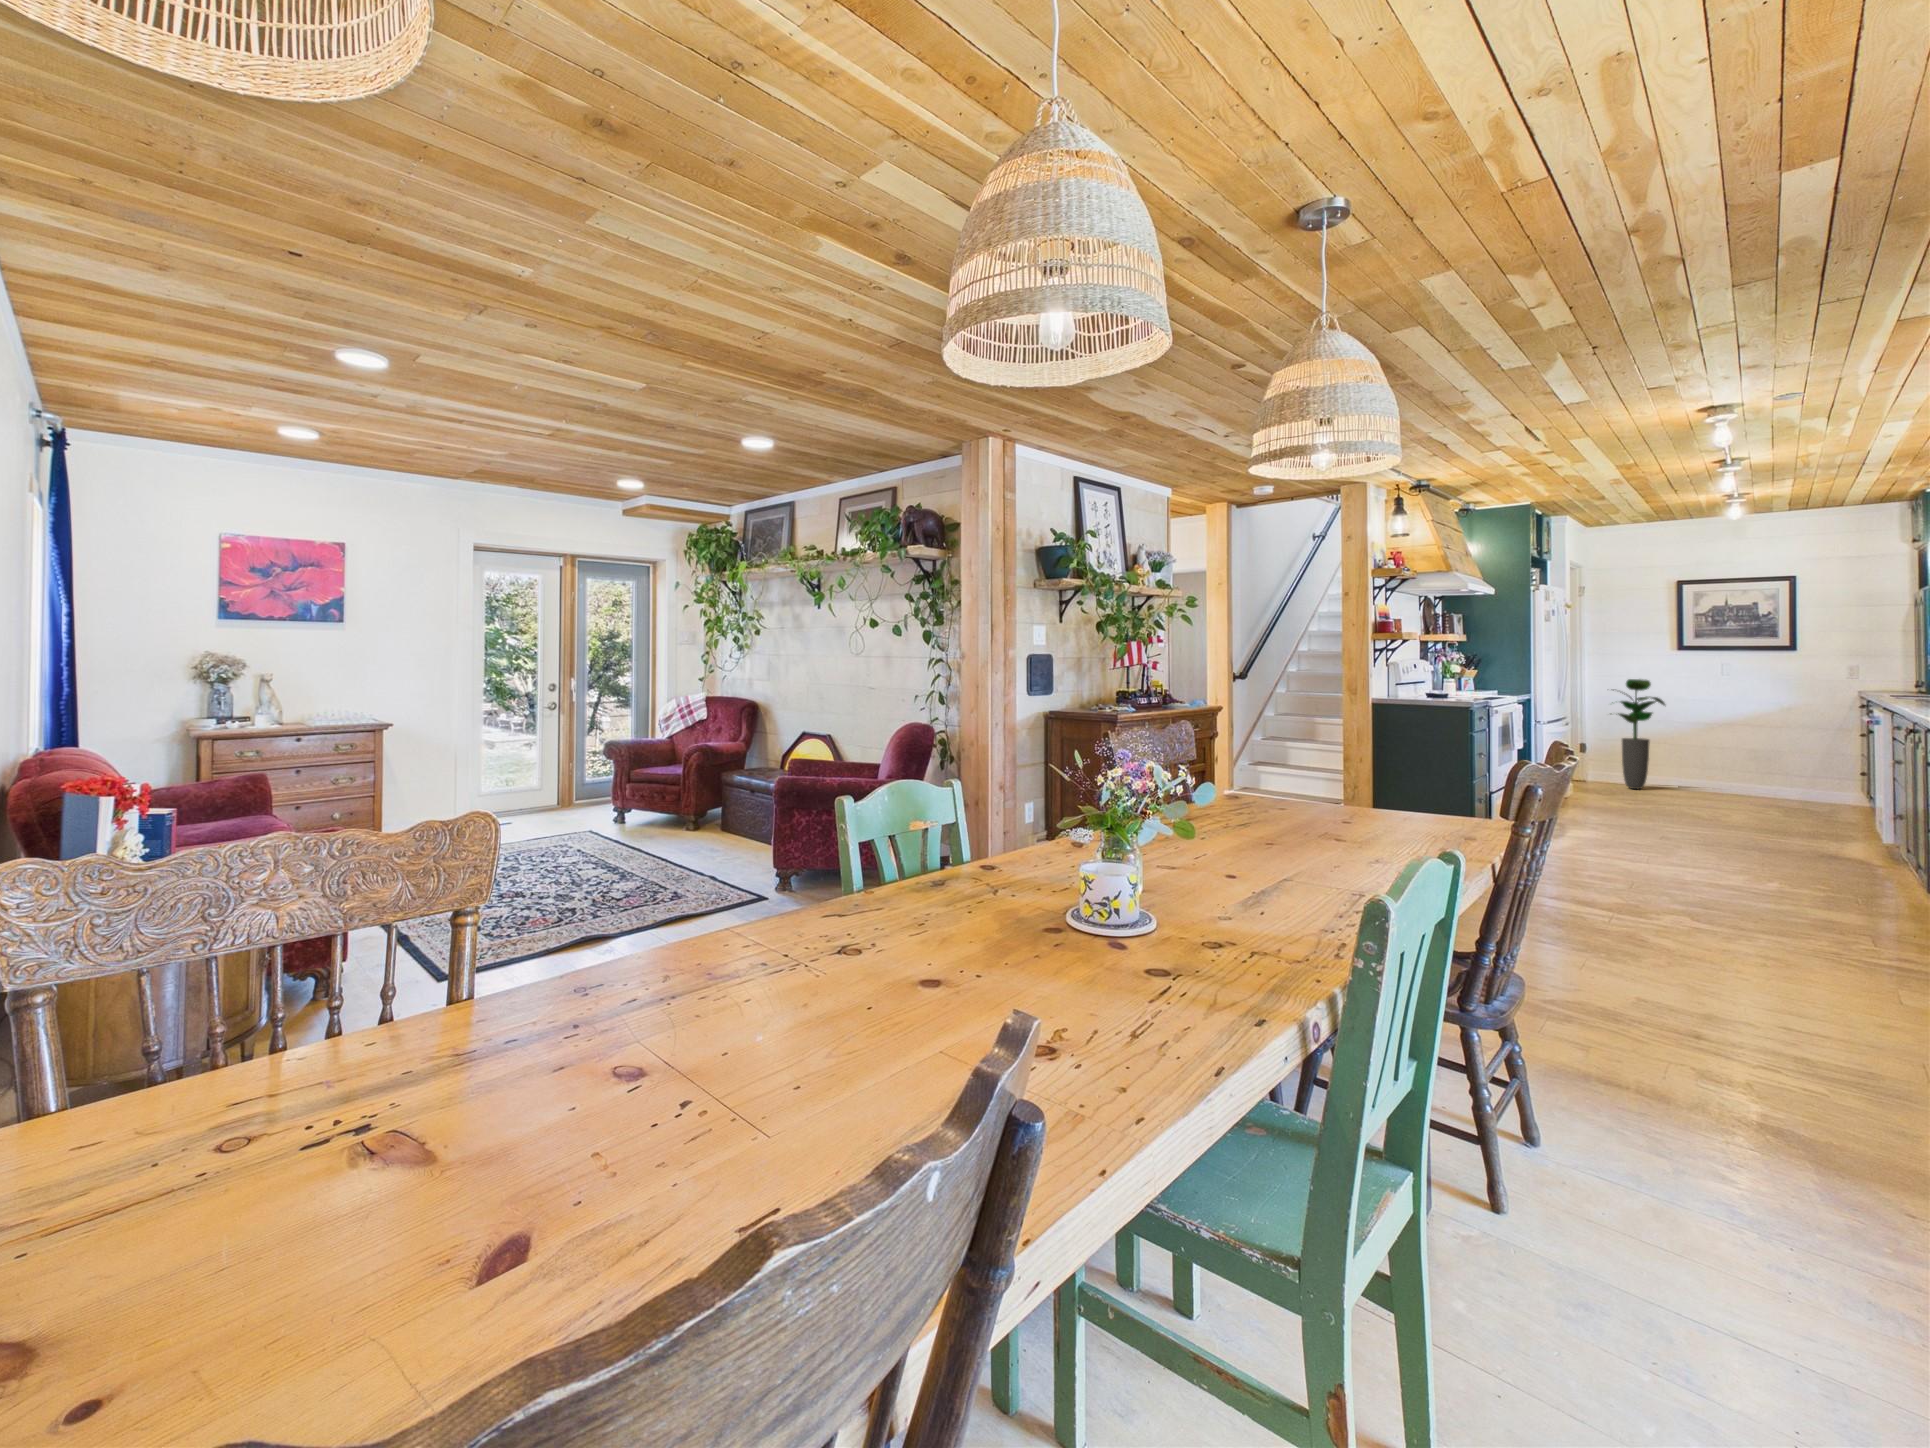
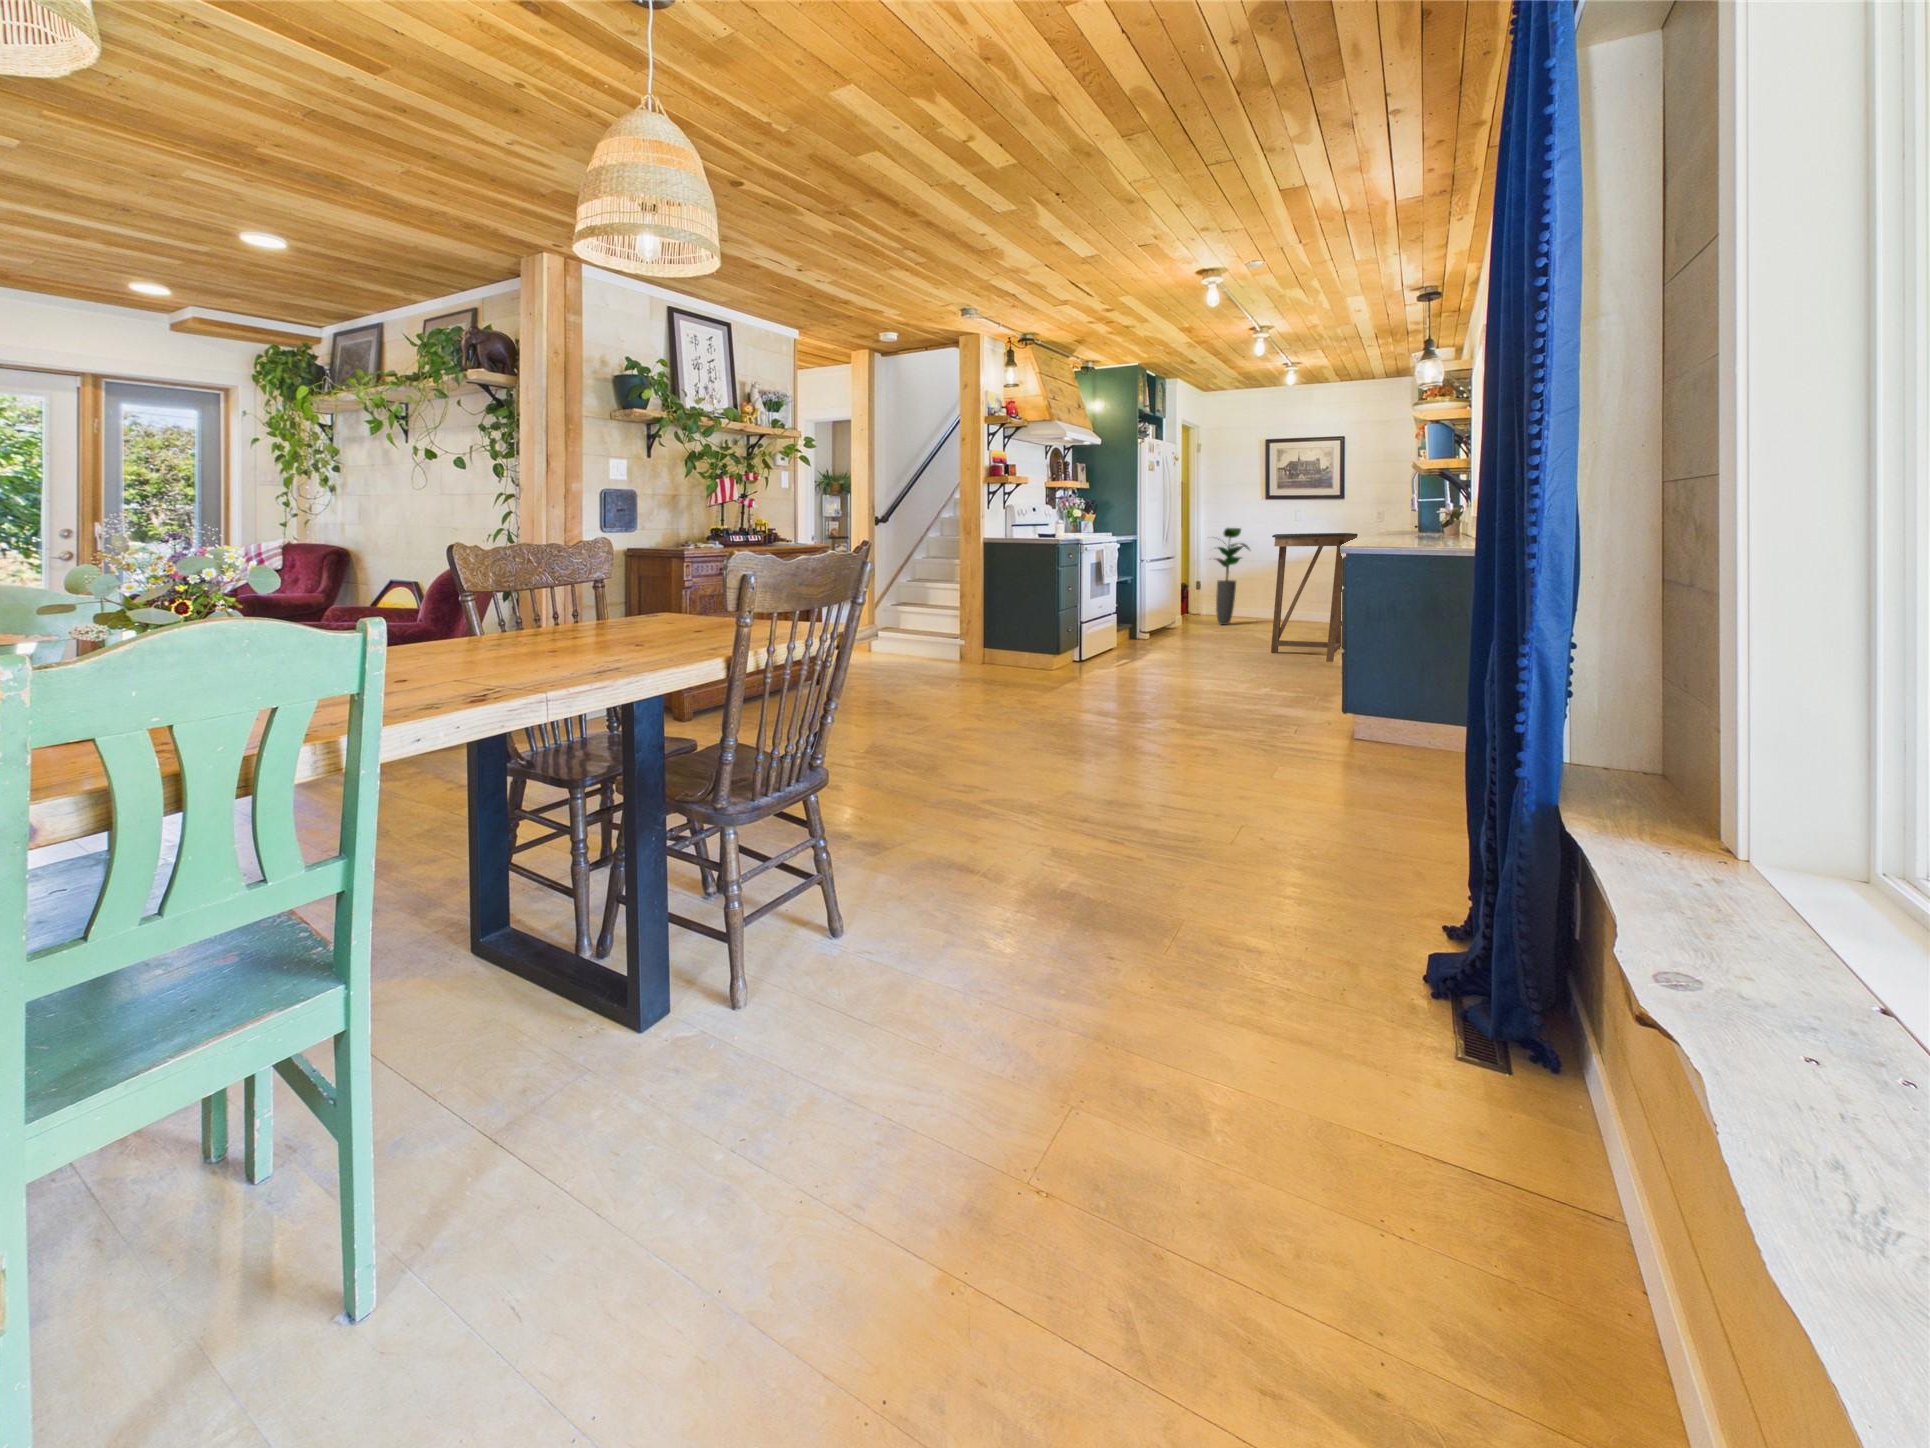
console table: none [1751,695,1893,863] -> present [1271,533,1358,662]

